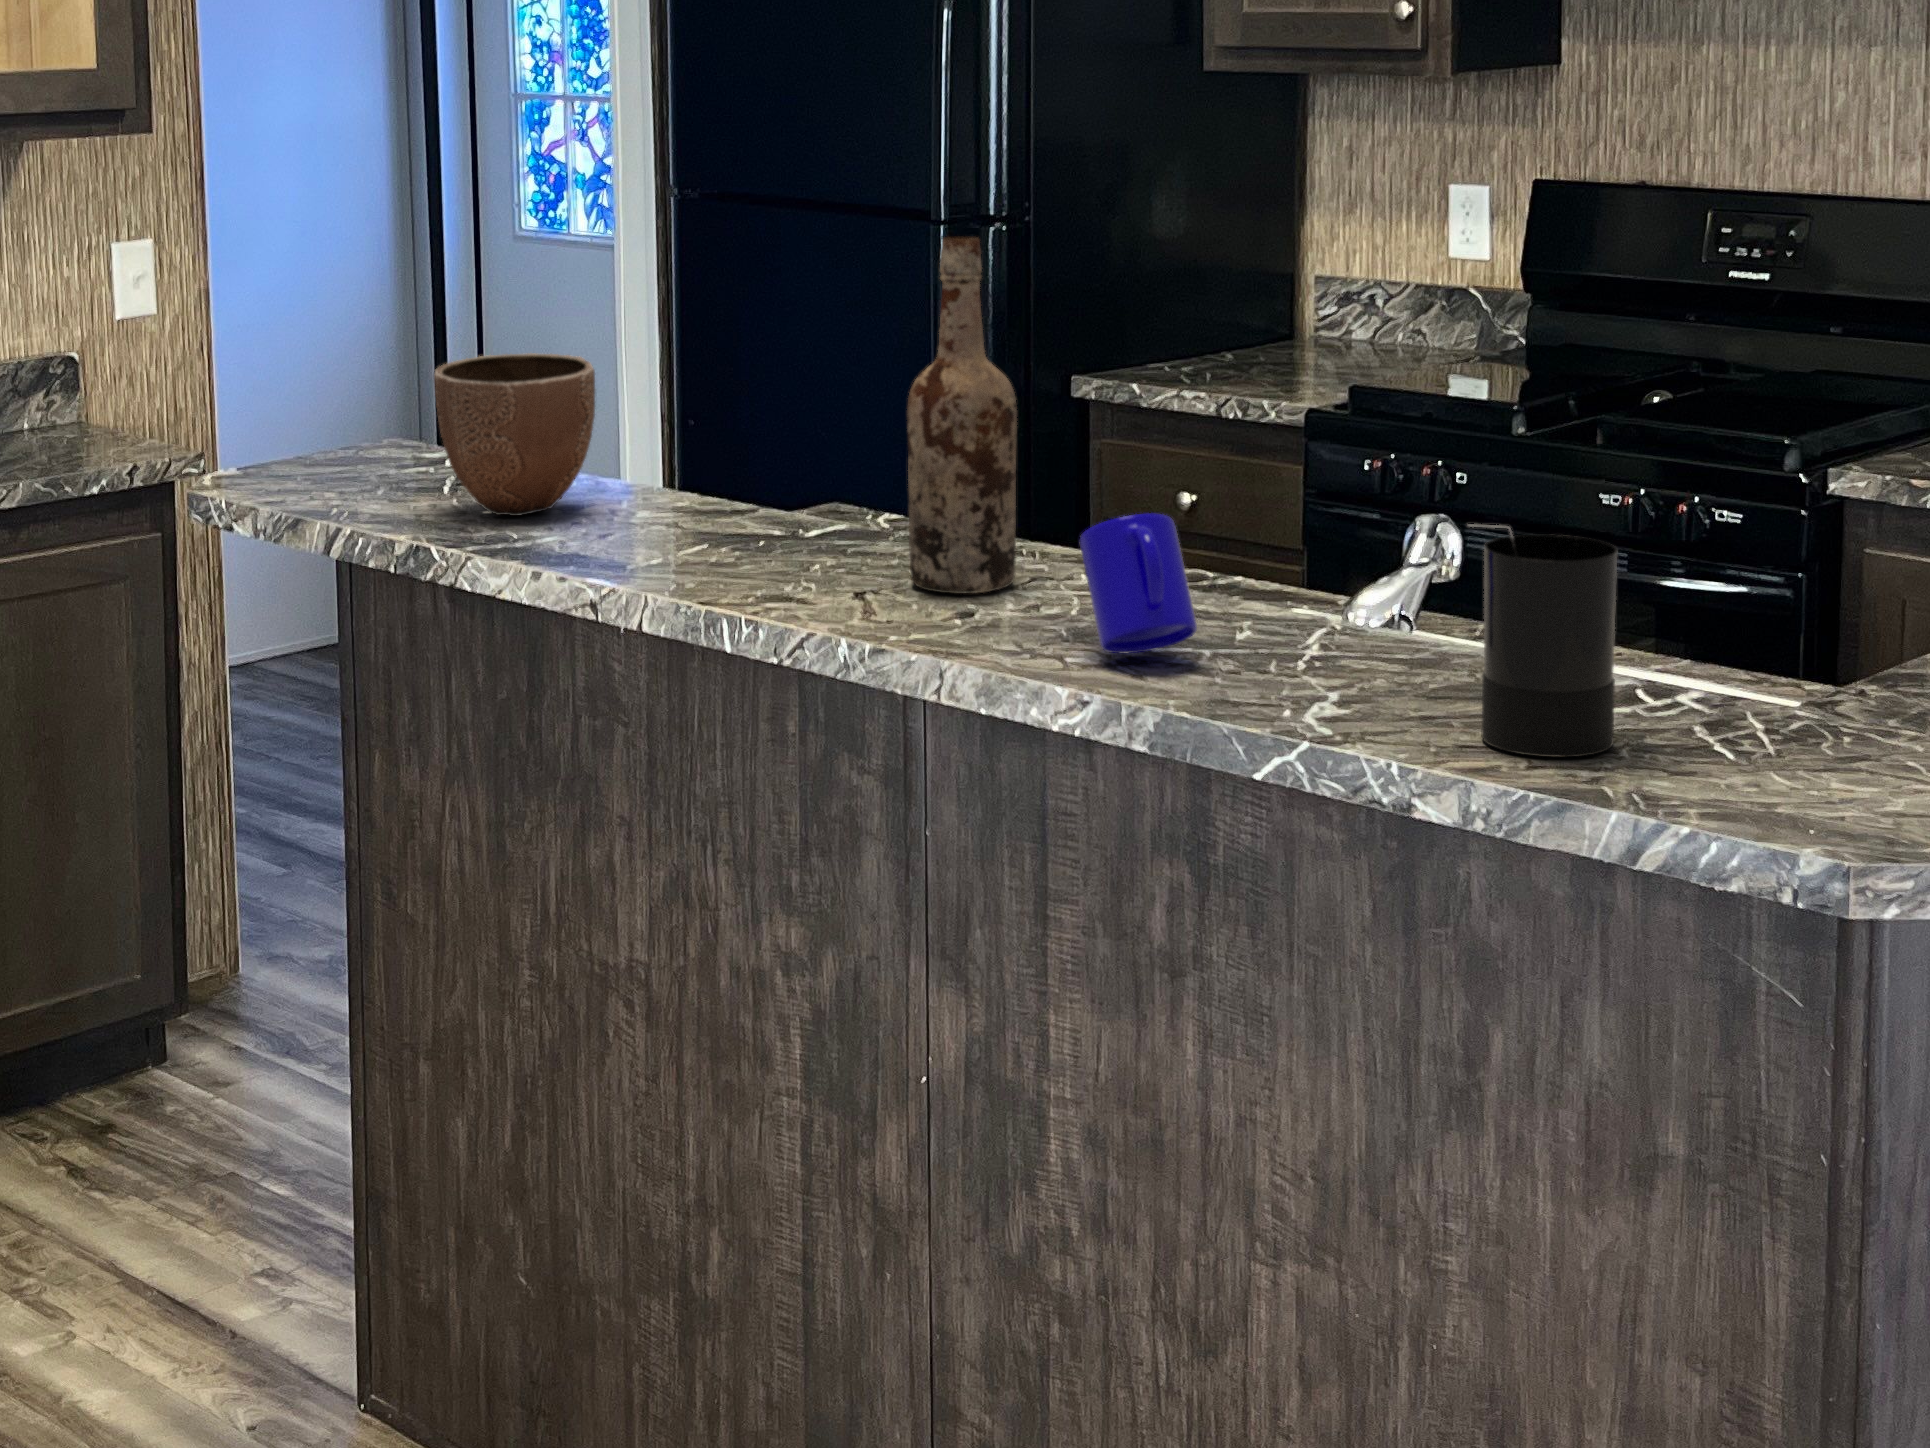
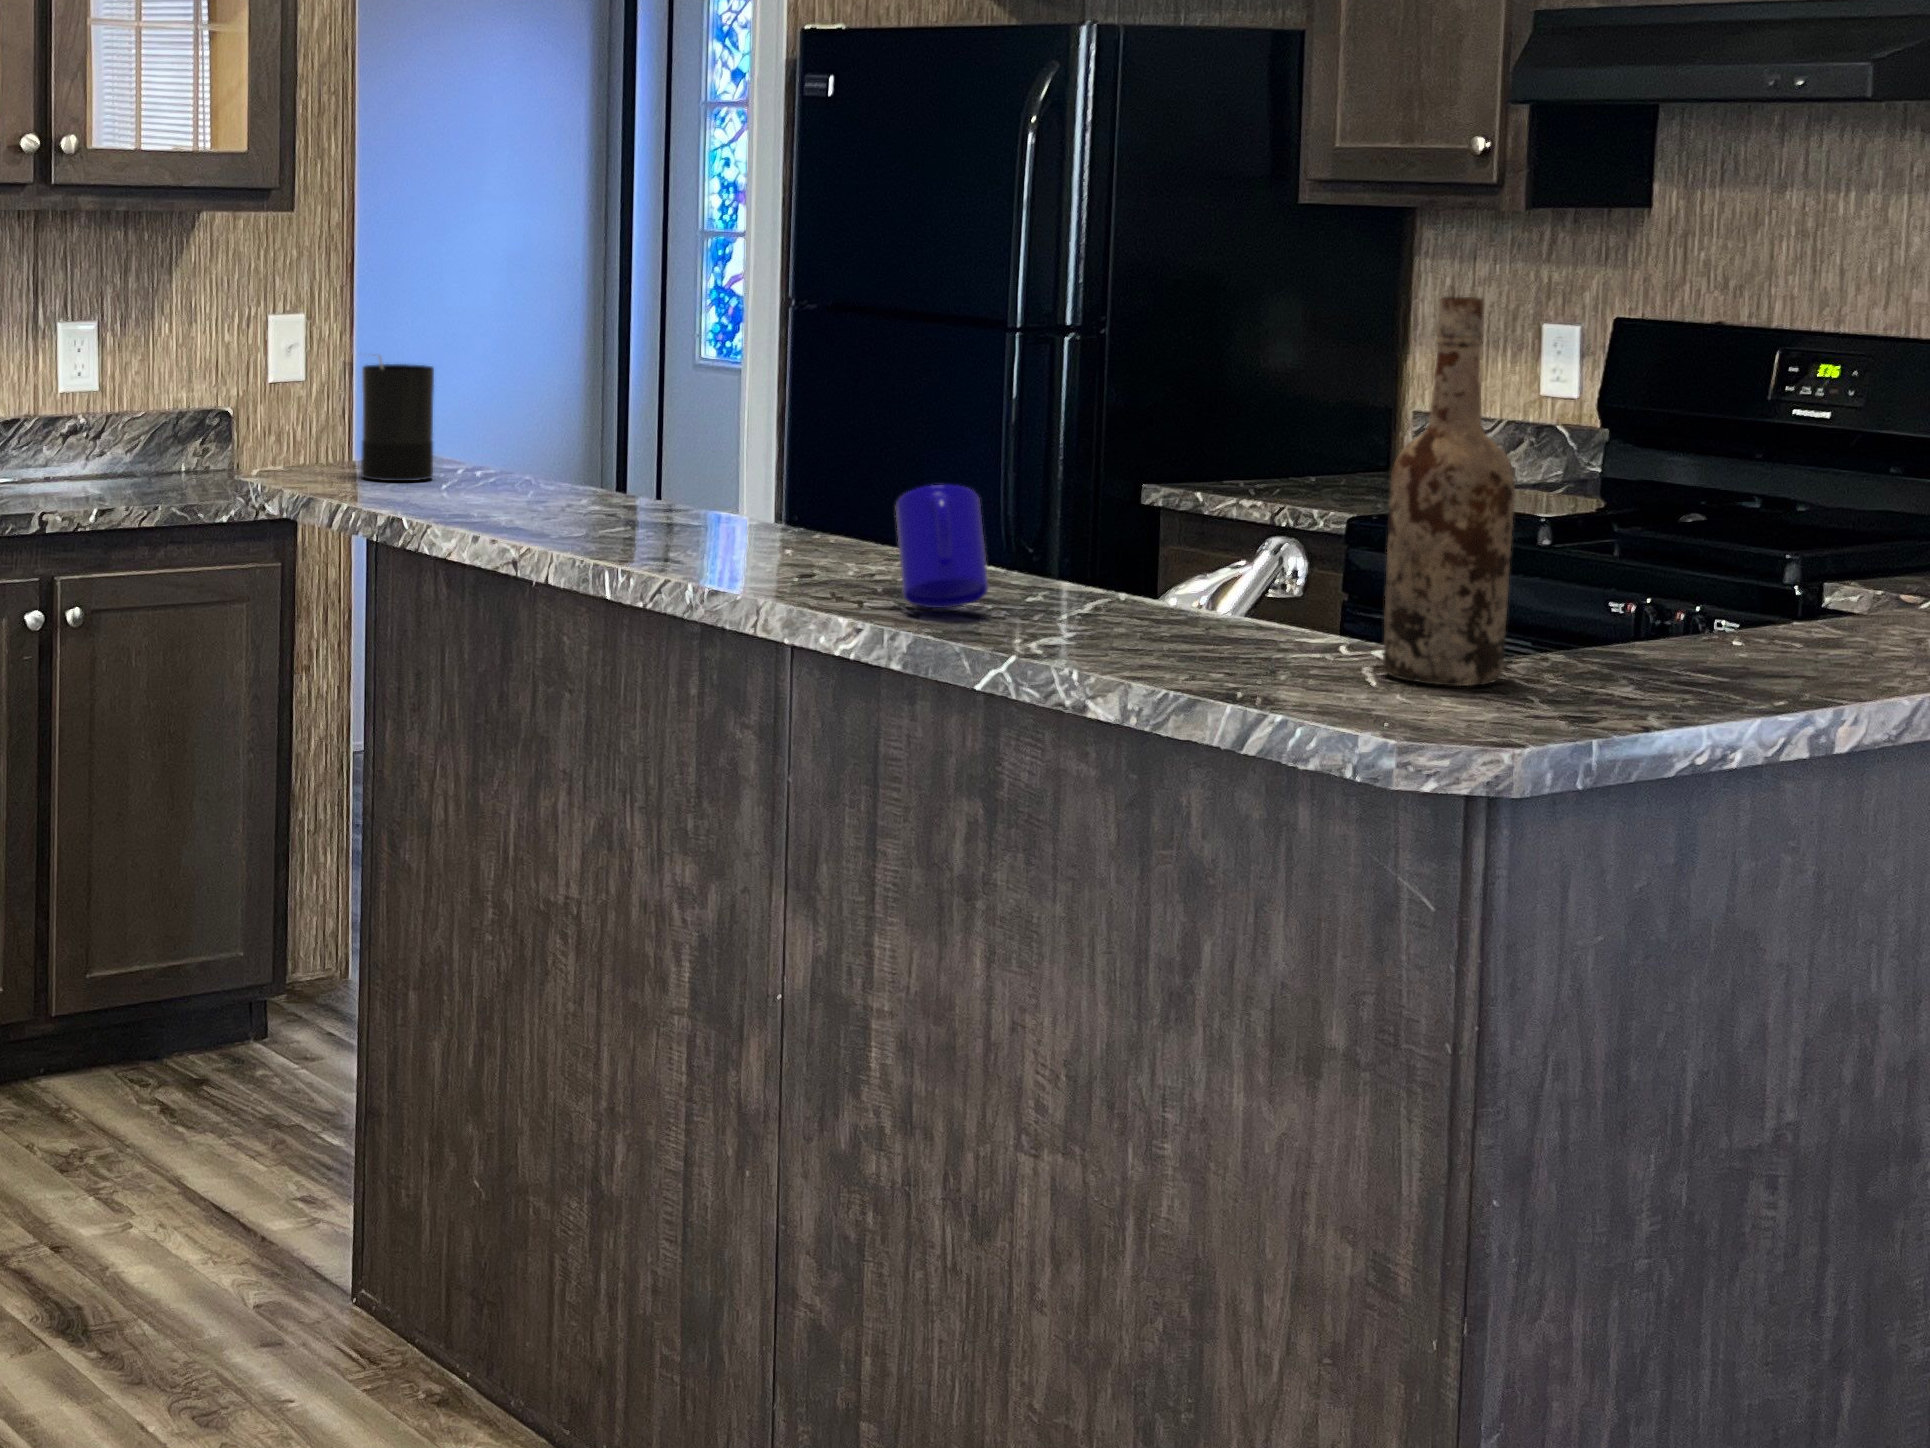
wine bottle: present [907,236,1017,594] -> present [1383,297,1515,686]
decorative bowl: present [434,353,595,516] -> none [436,372,573,507]
candle: present [1469,524,1617,757] -> present [361,357,434,481]

